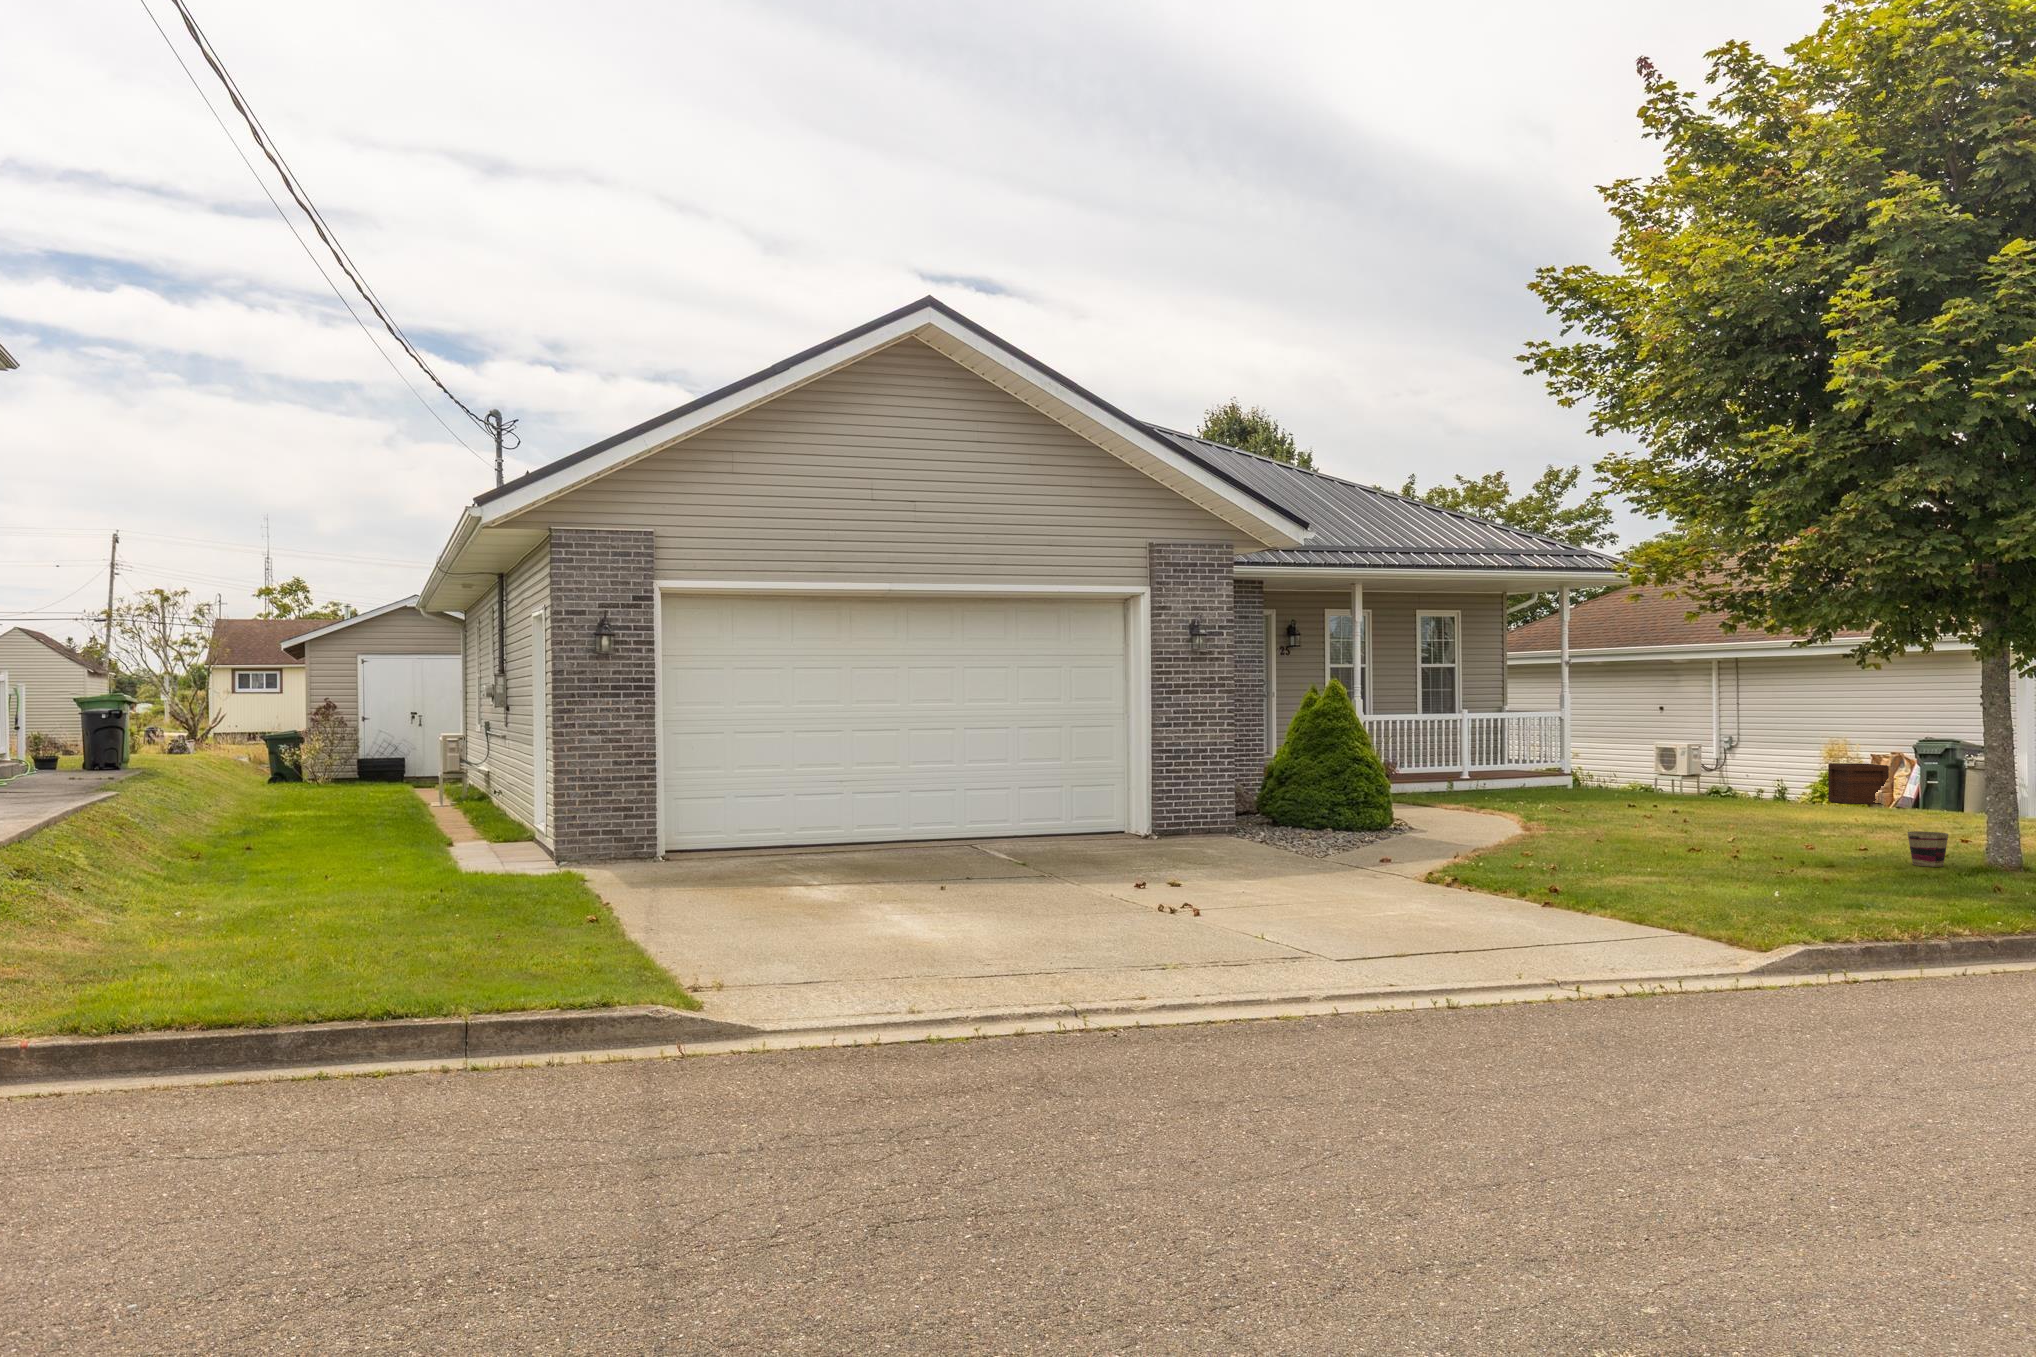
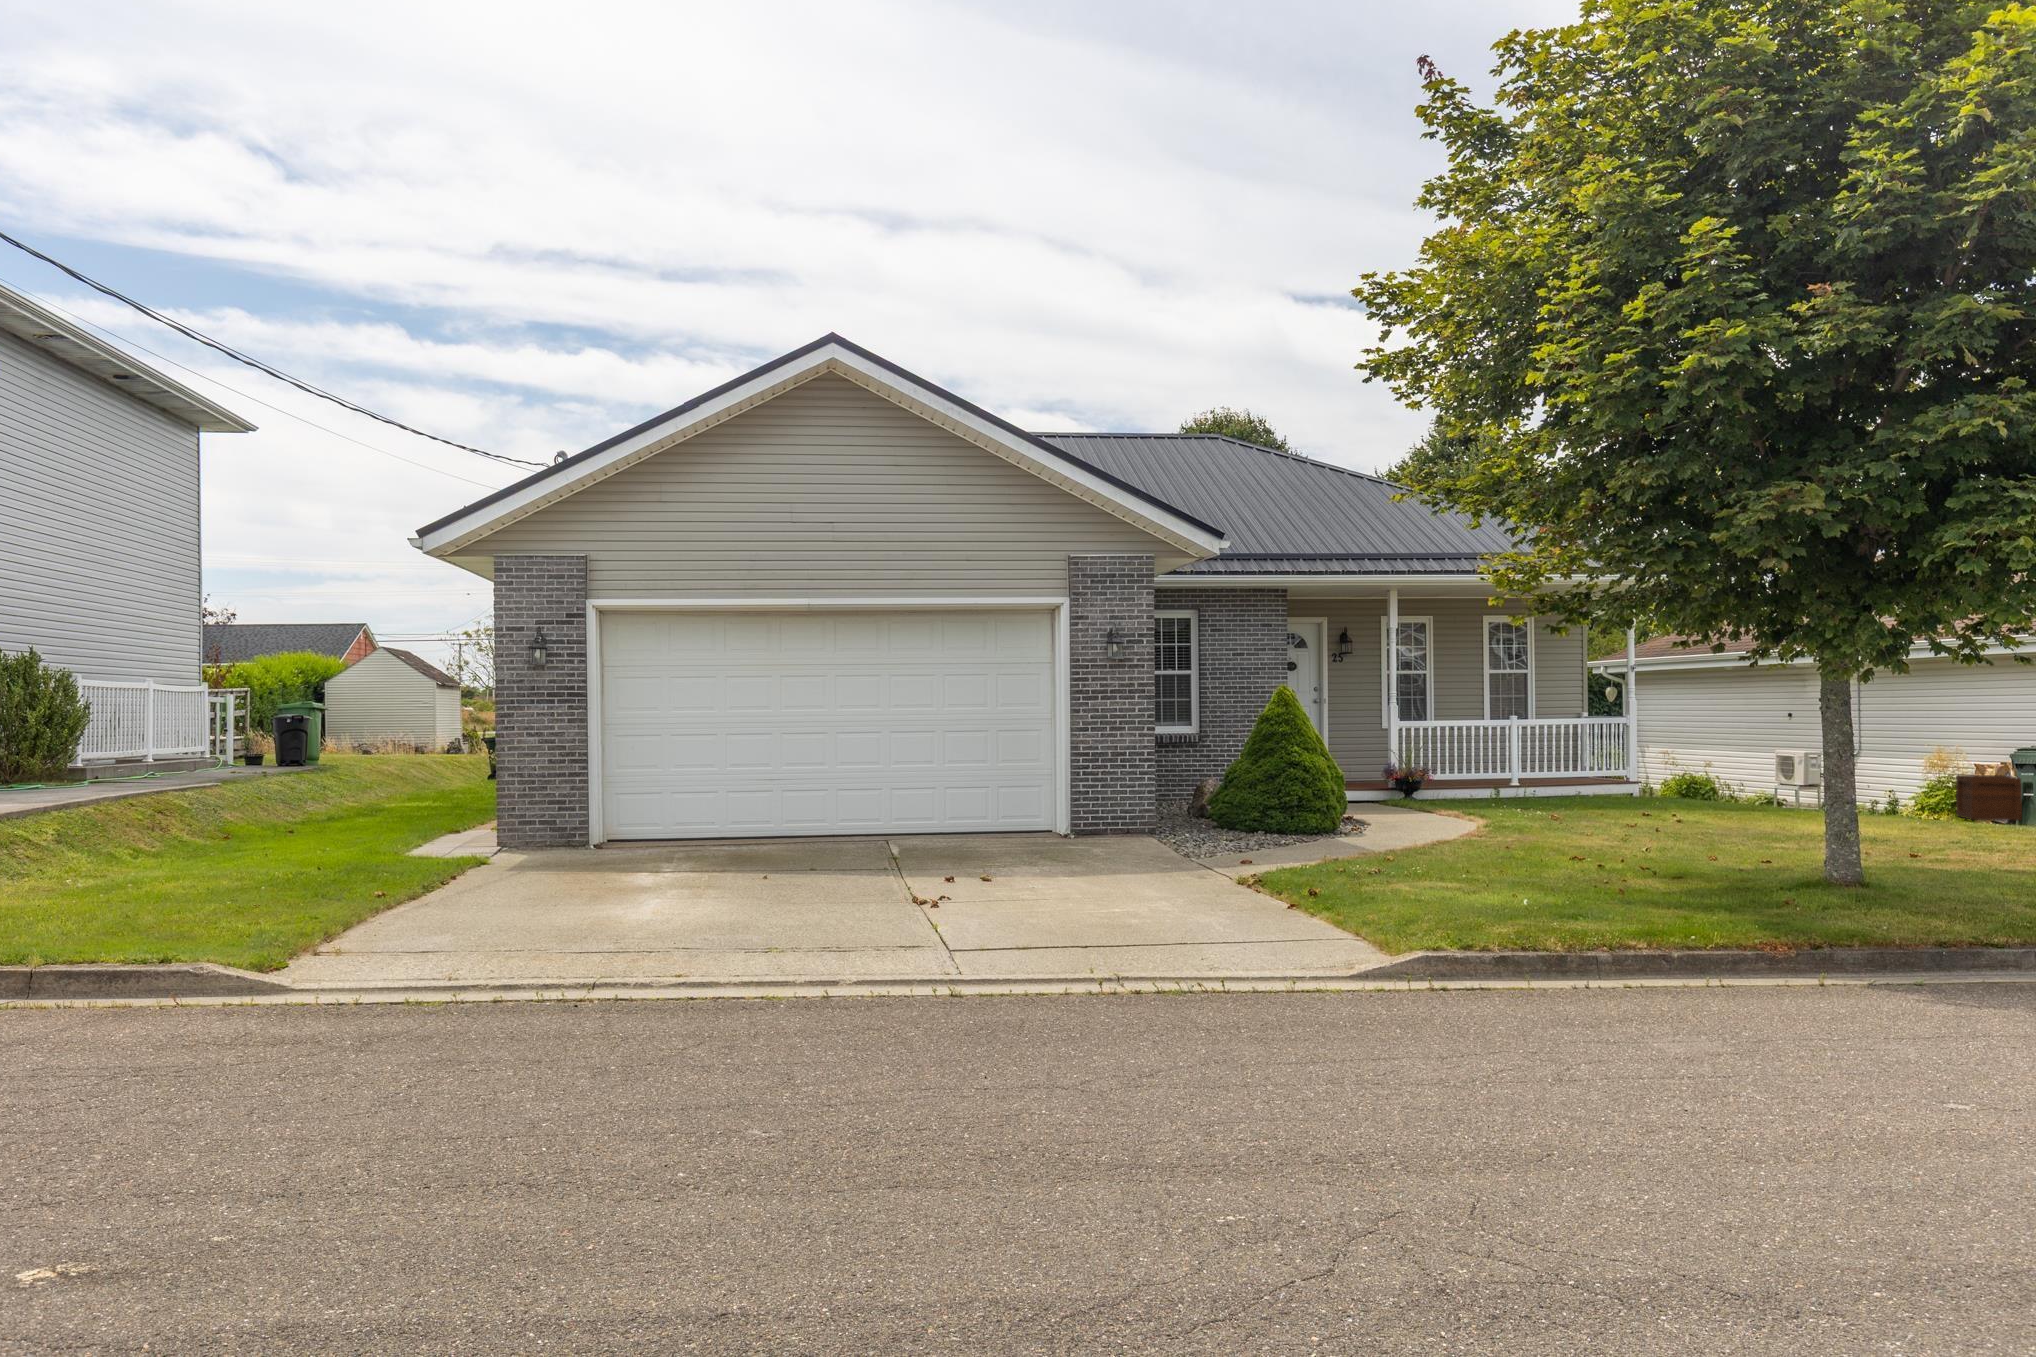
basket: present [1907,831,1948,867] -> none [1787,851,1831,890]

